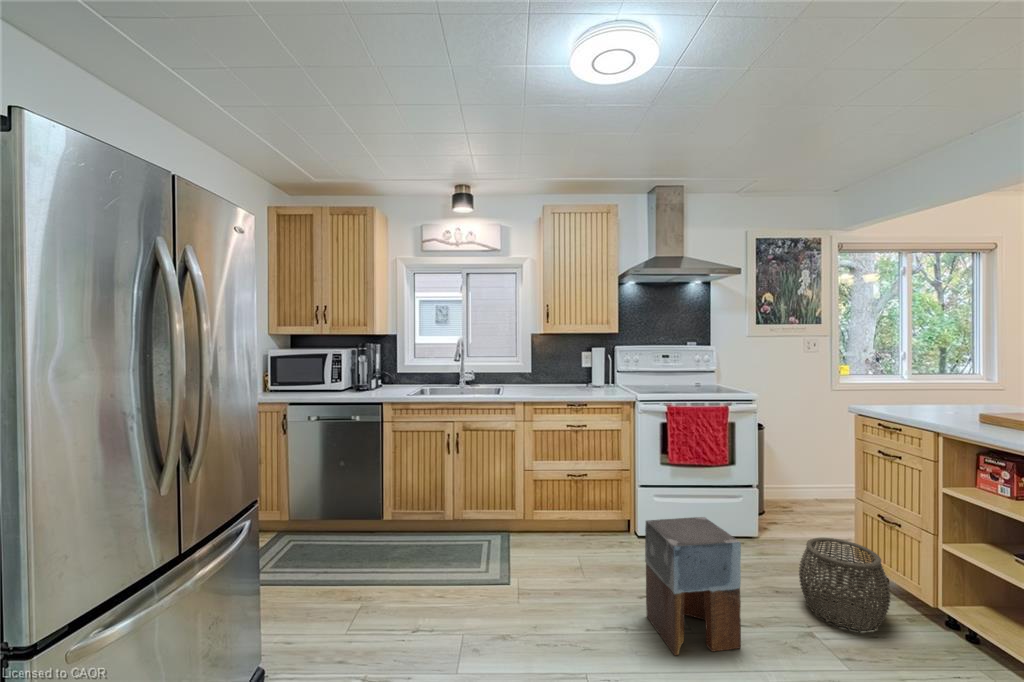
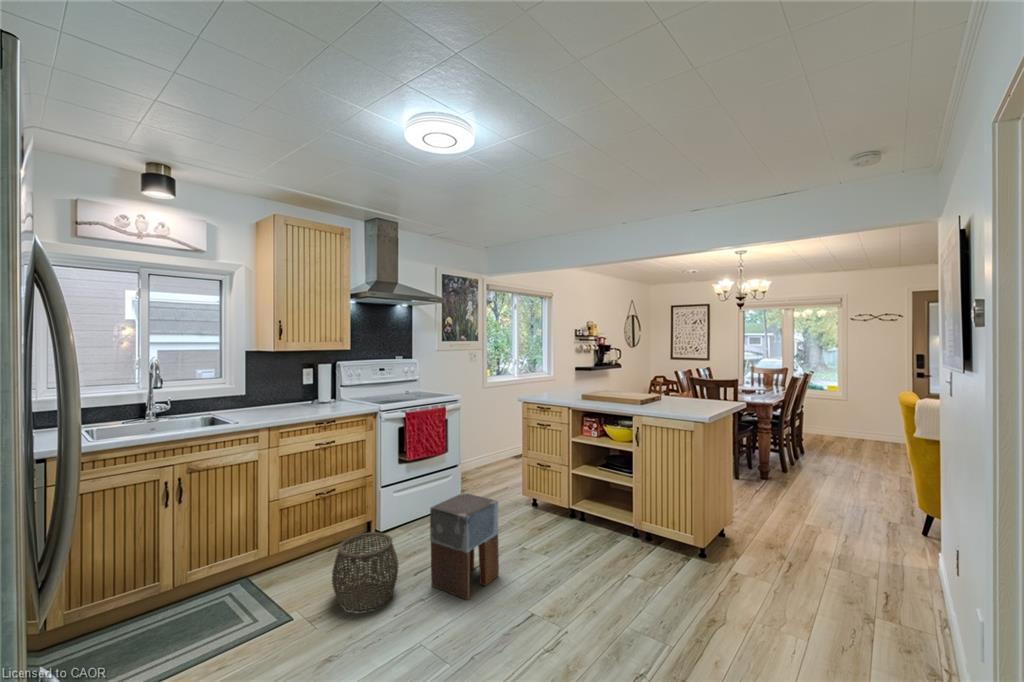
woven basket: present [799,538,890,631] -> present [332,532,399,611]

